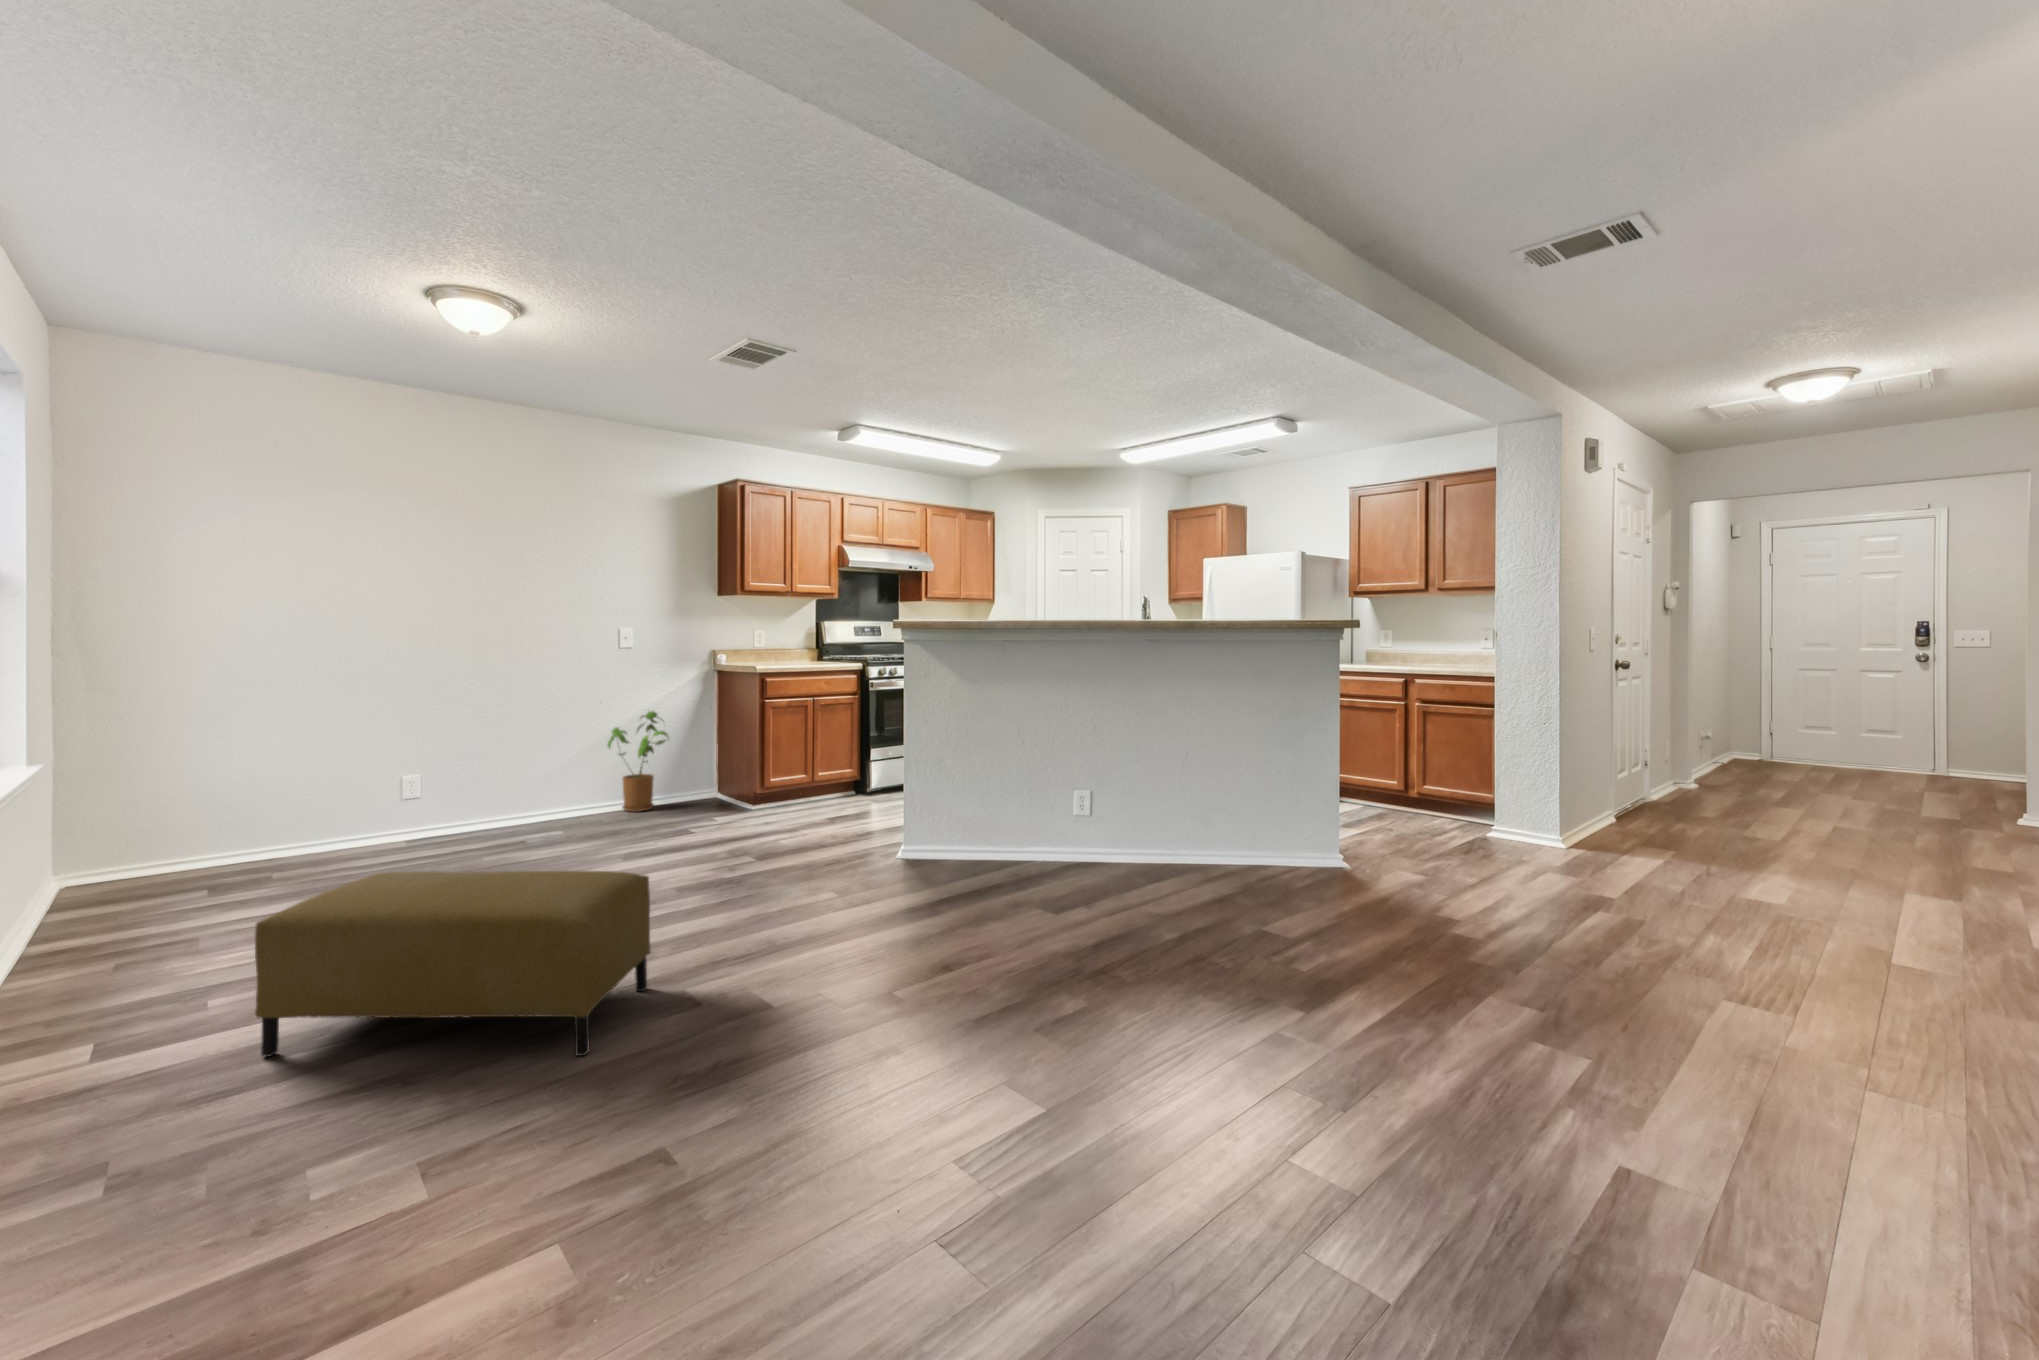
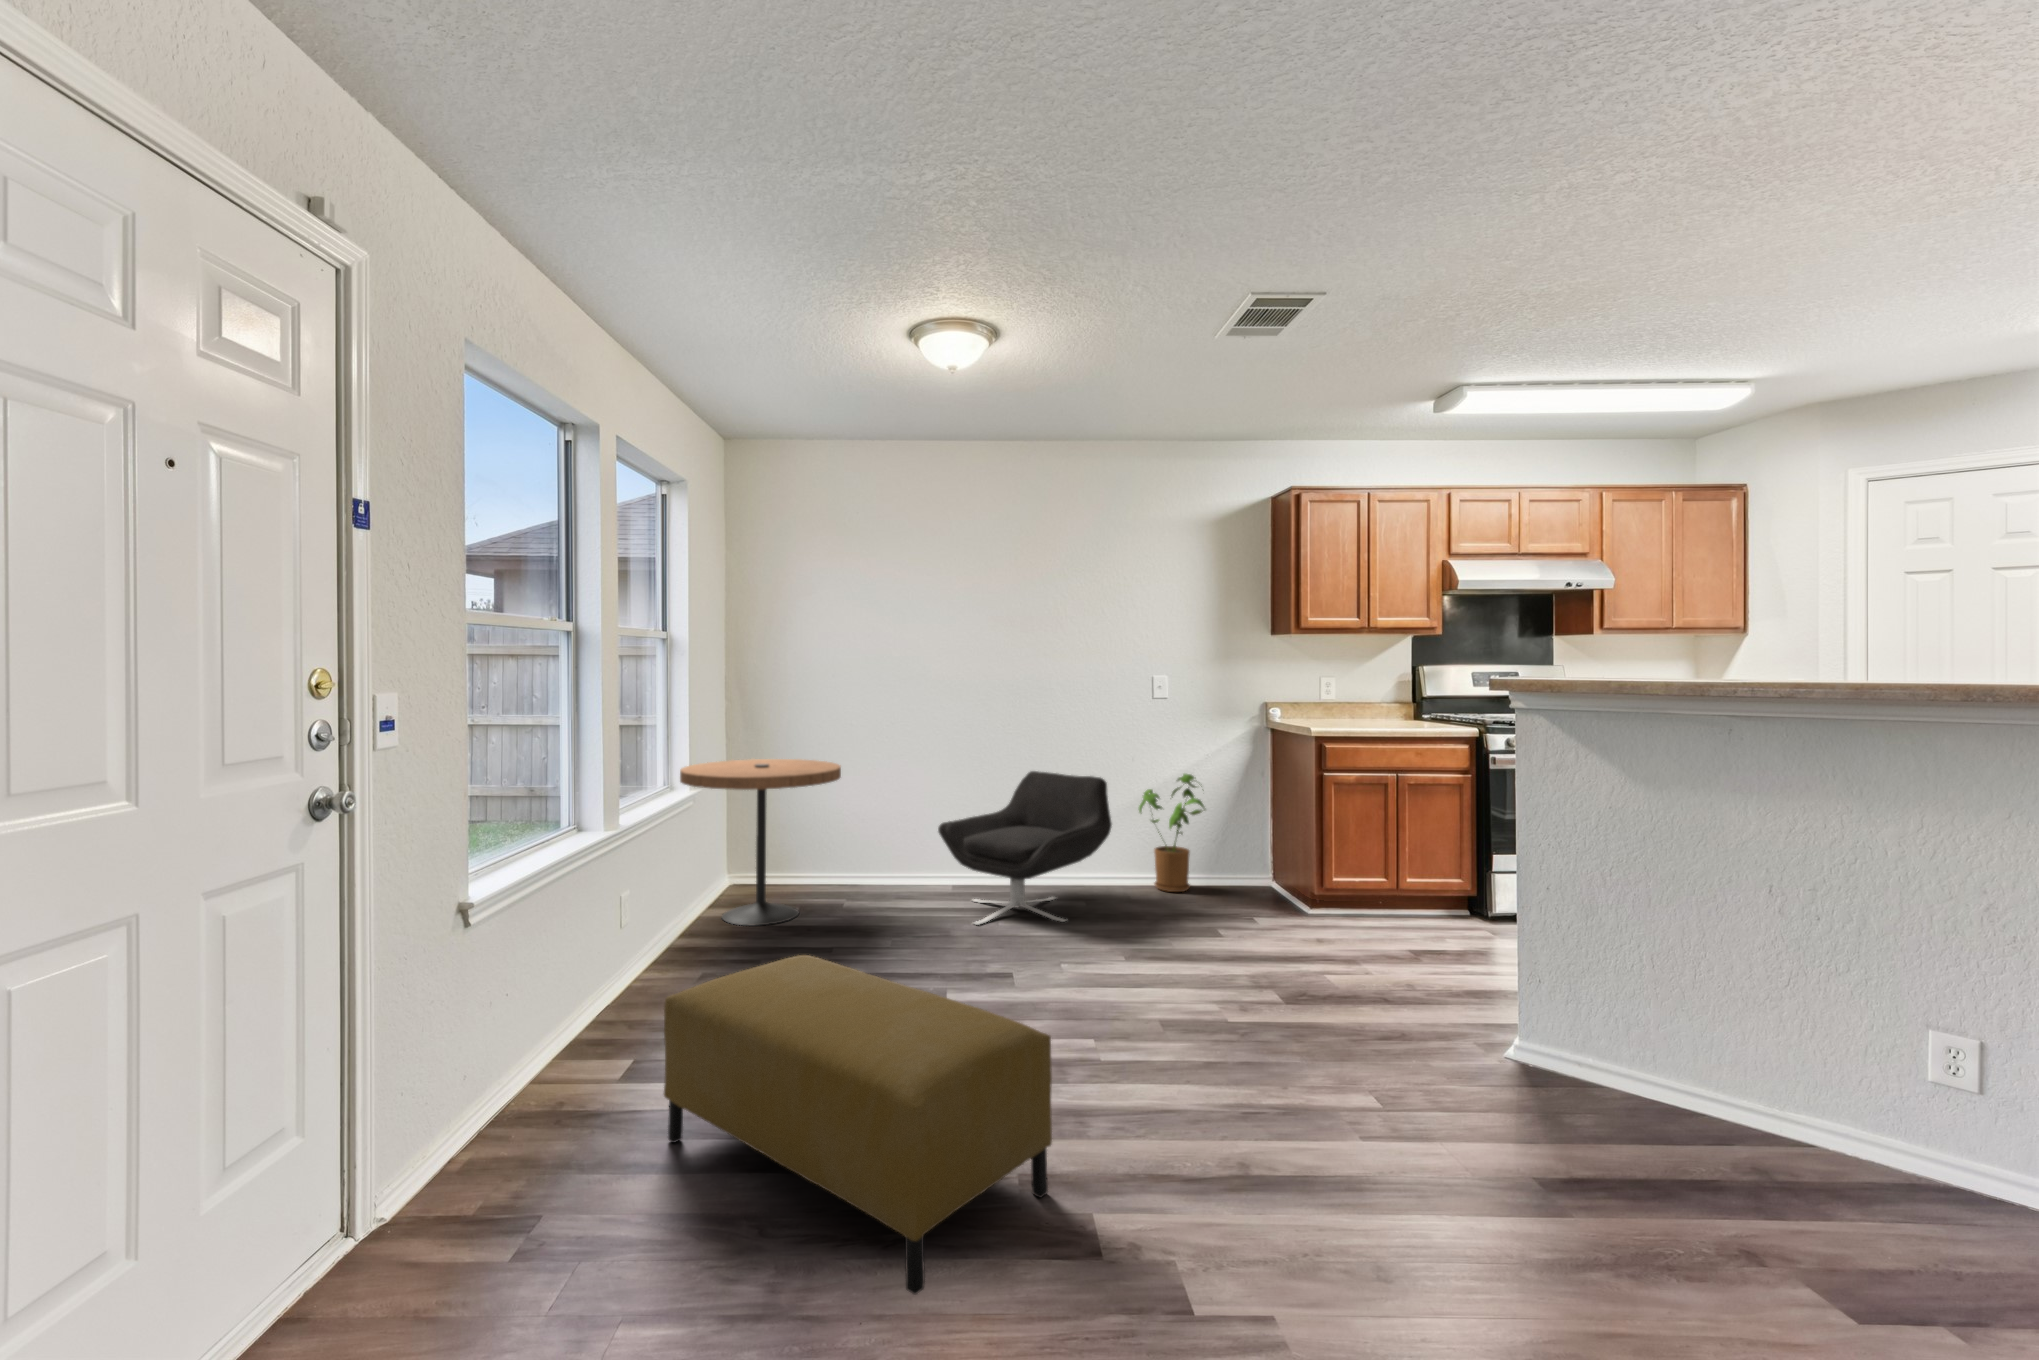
lounge chair: none [411,718,592,860] -> present [938,771,1112,925]
side table: none [55,721,296,908] -> present [680,759,841,926]

